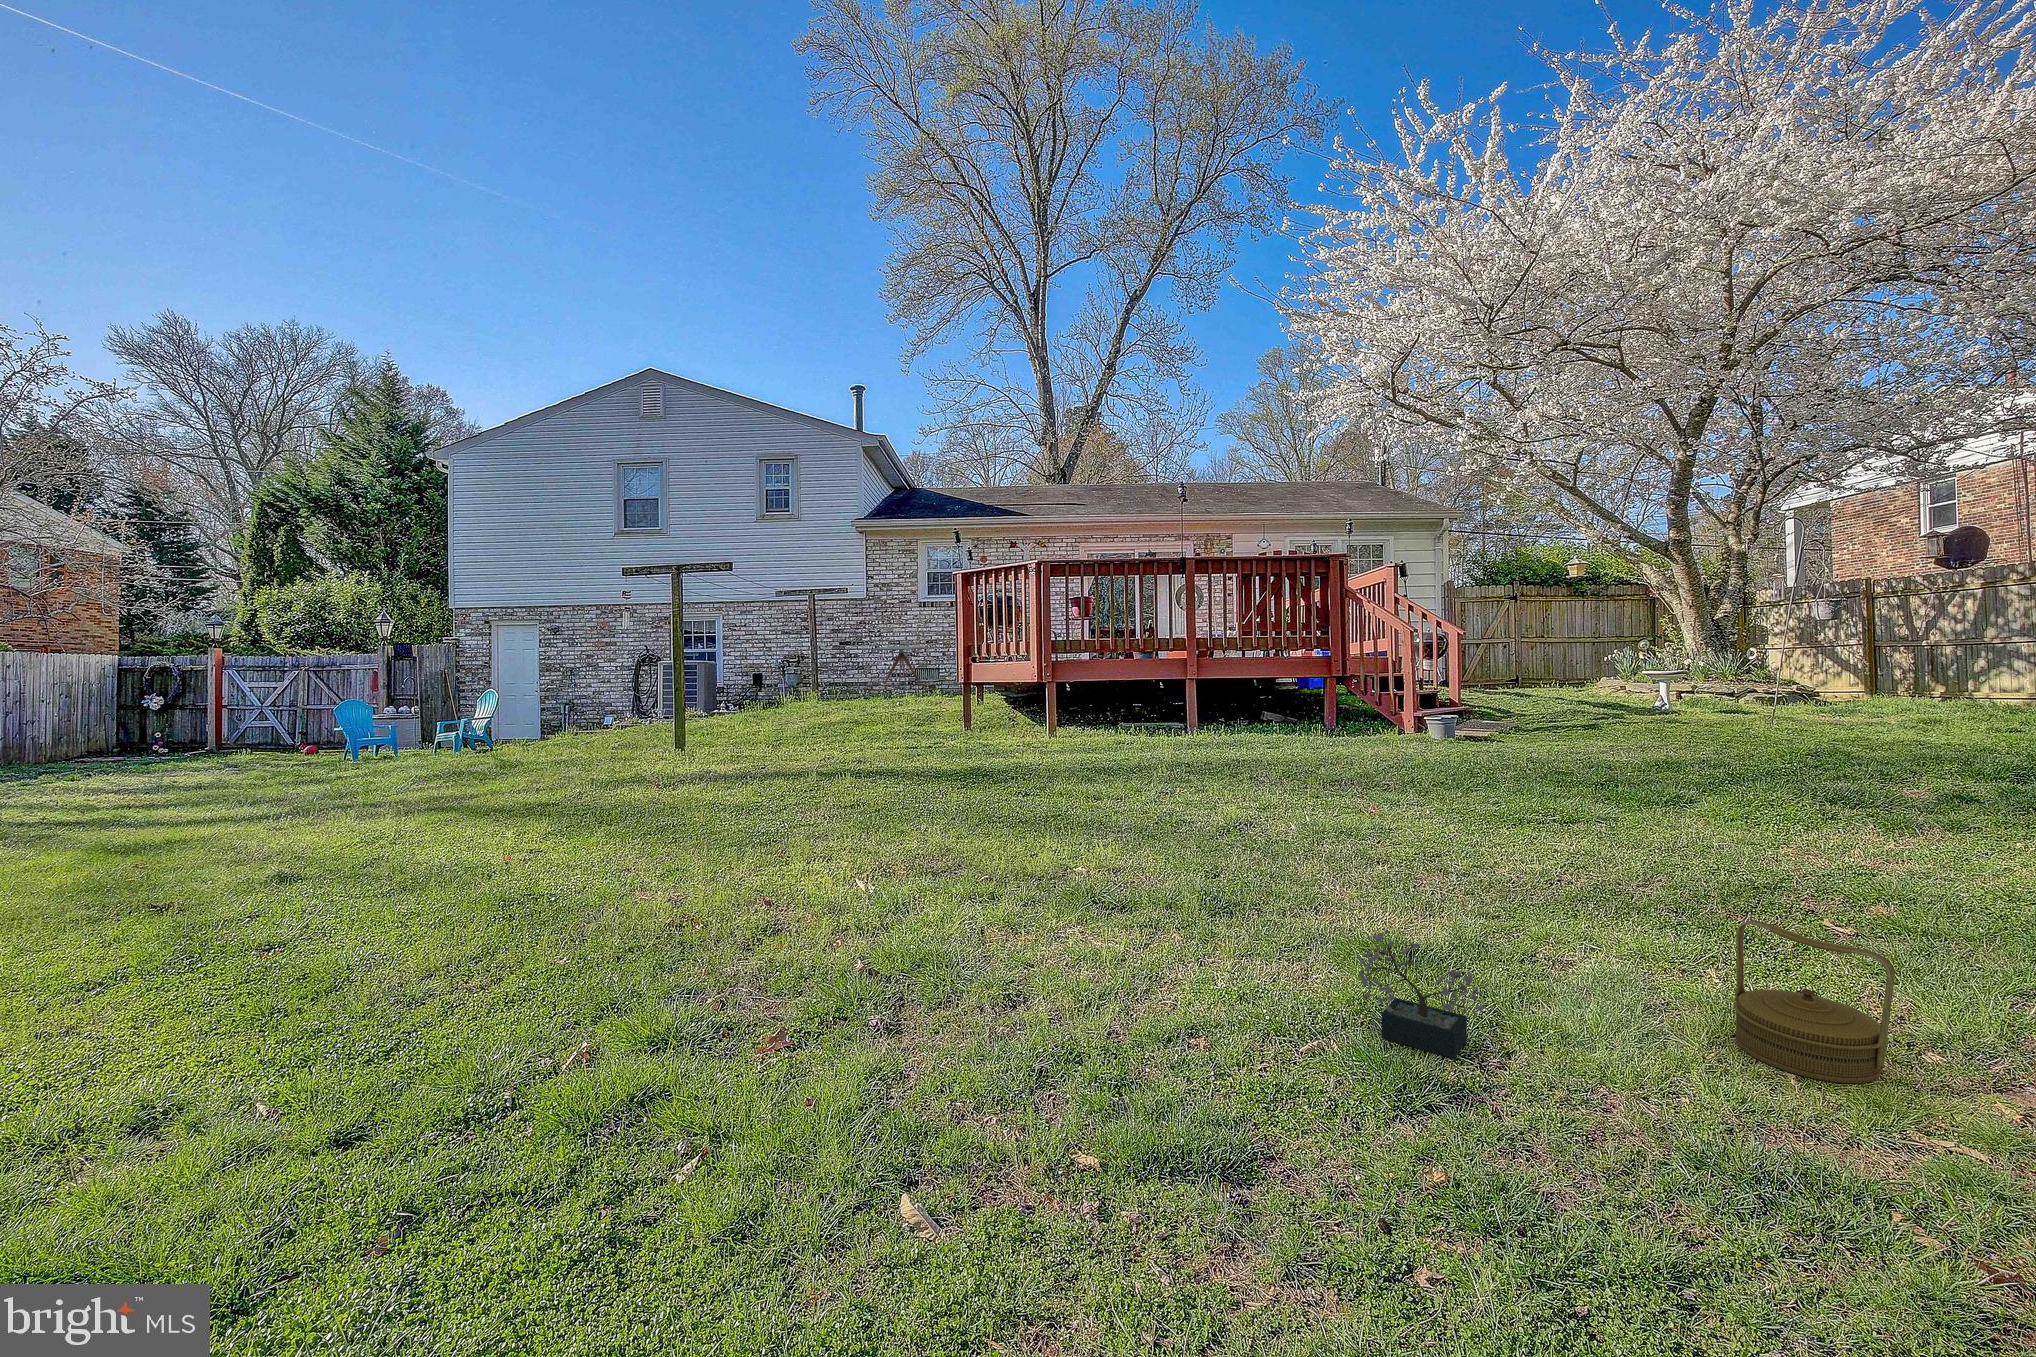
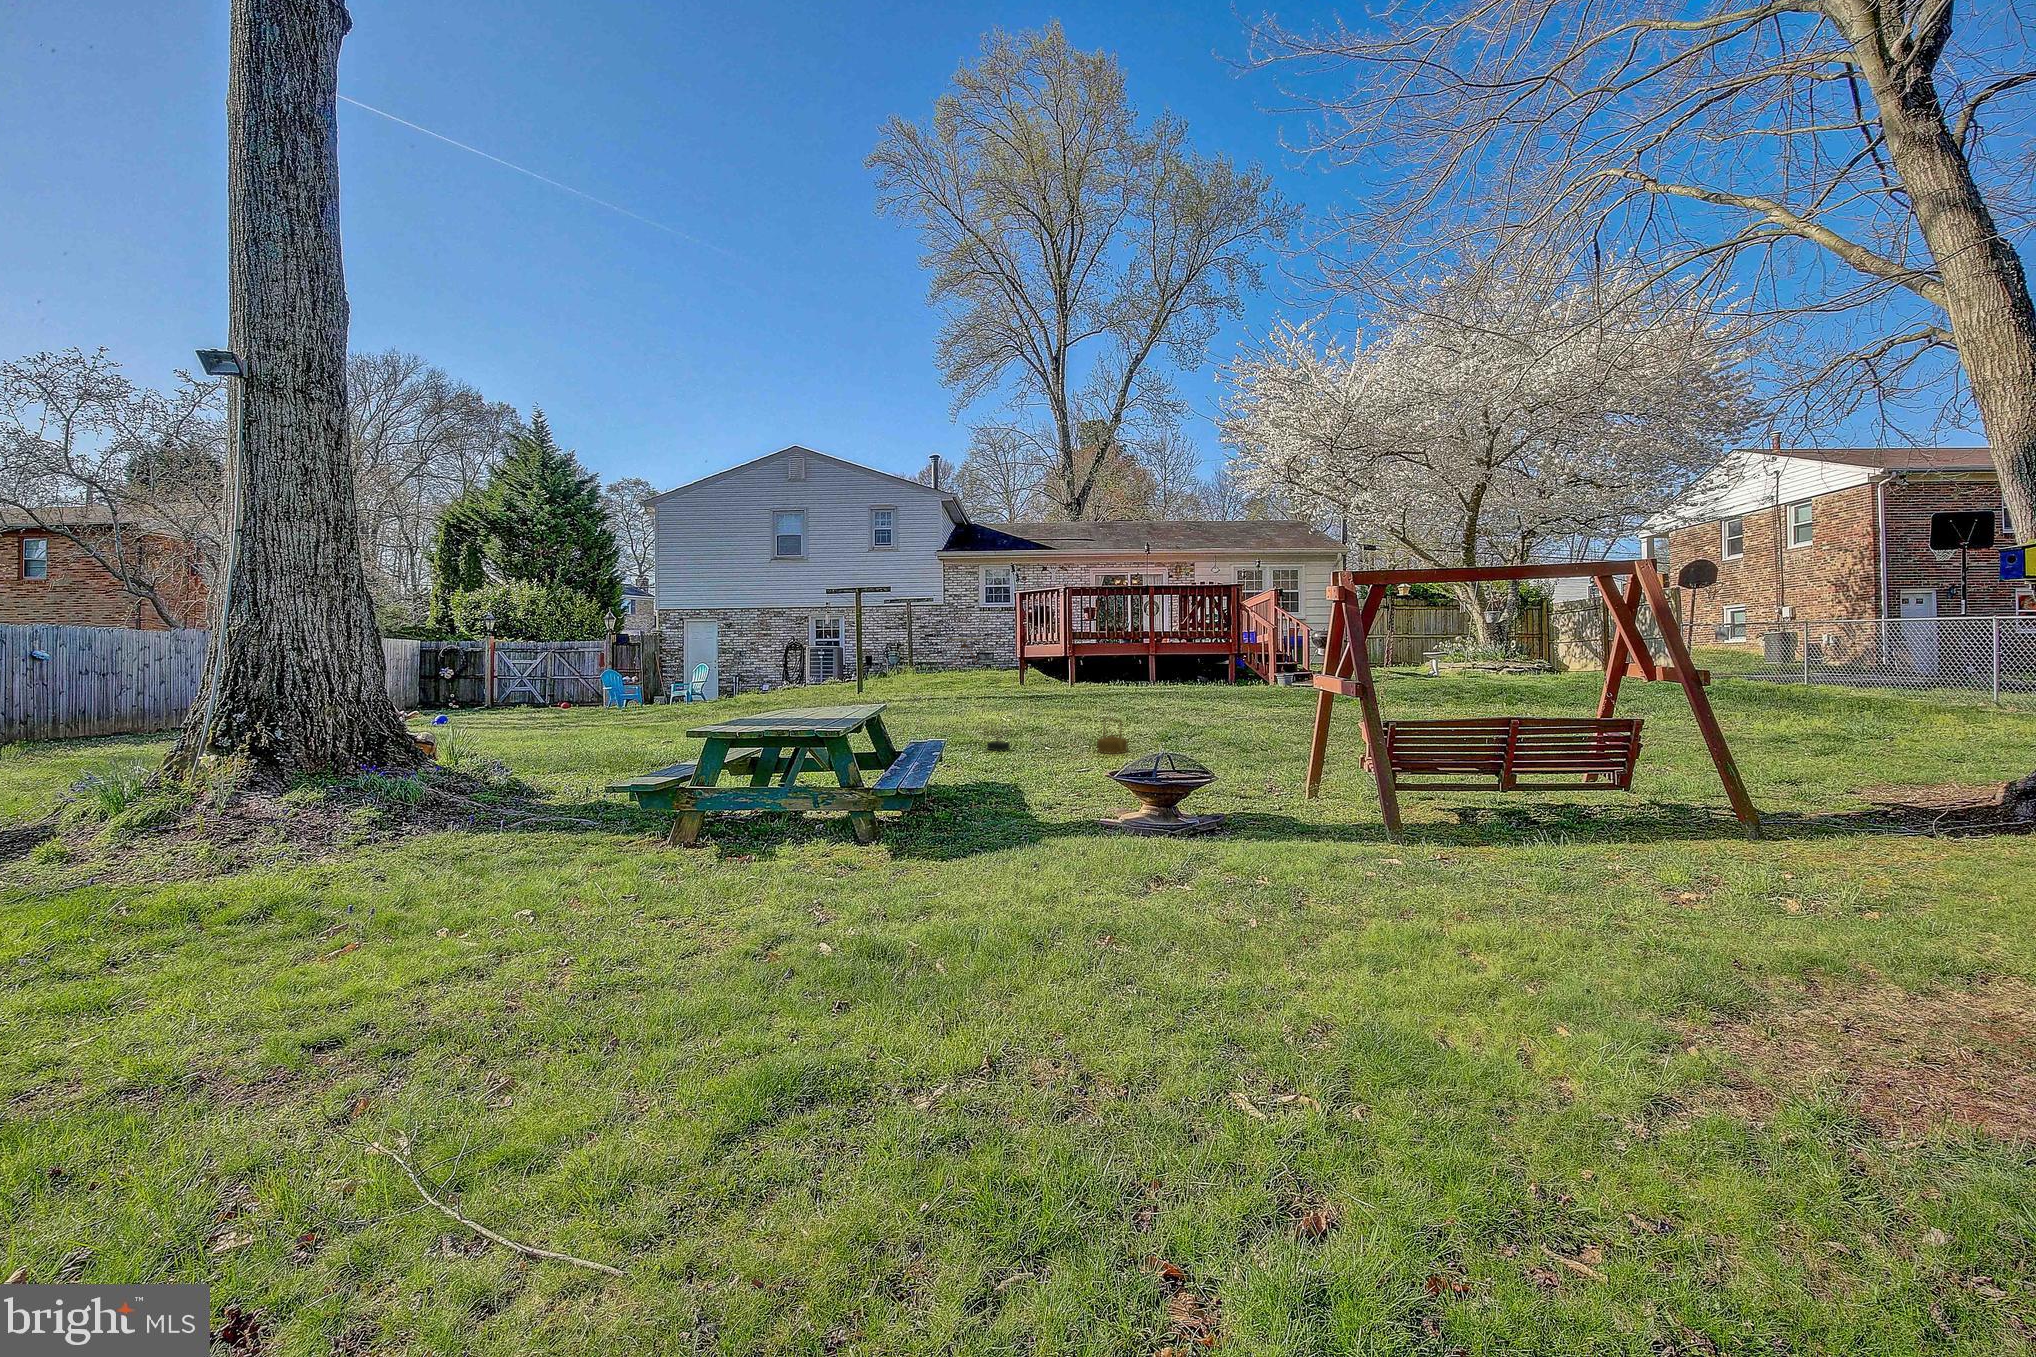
basket: present [1734,920,1896,1083] -> present [1097,717,1128,754]
decorative plant: present [1357,930,1484,1059] -> present [983,722,1010,751]

